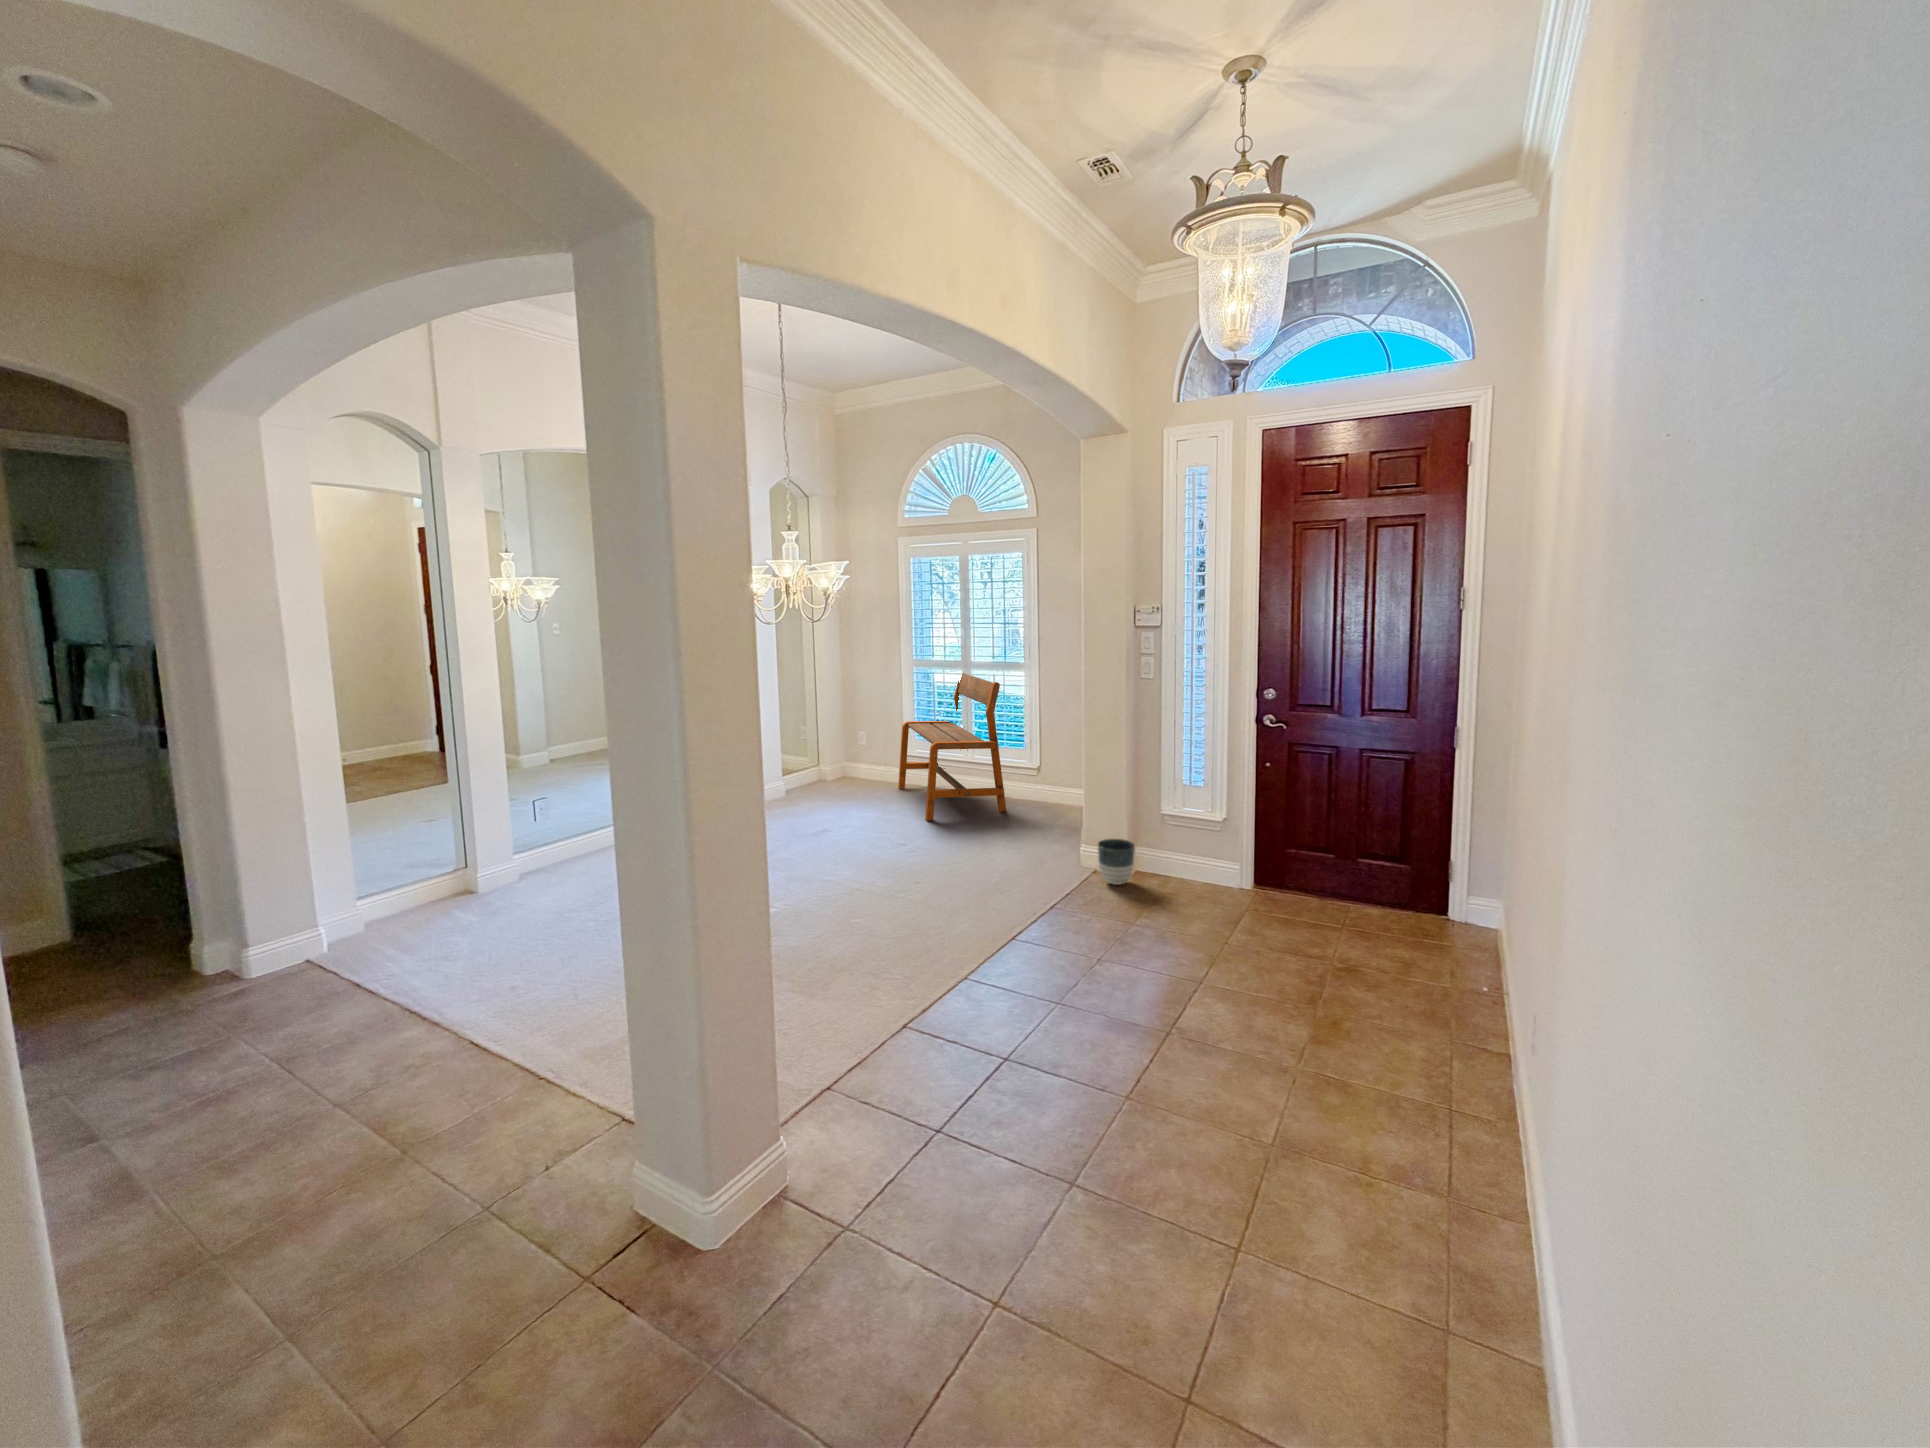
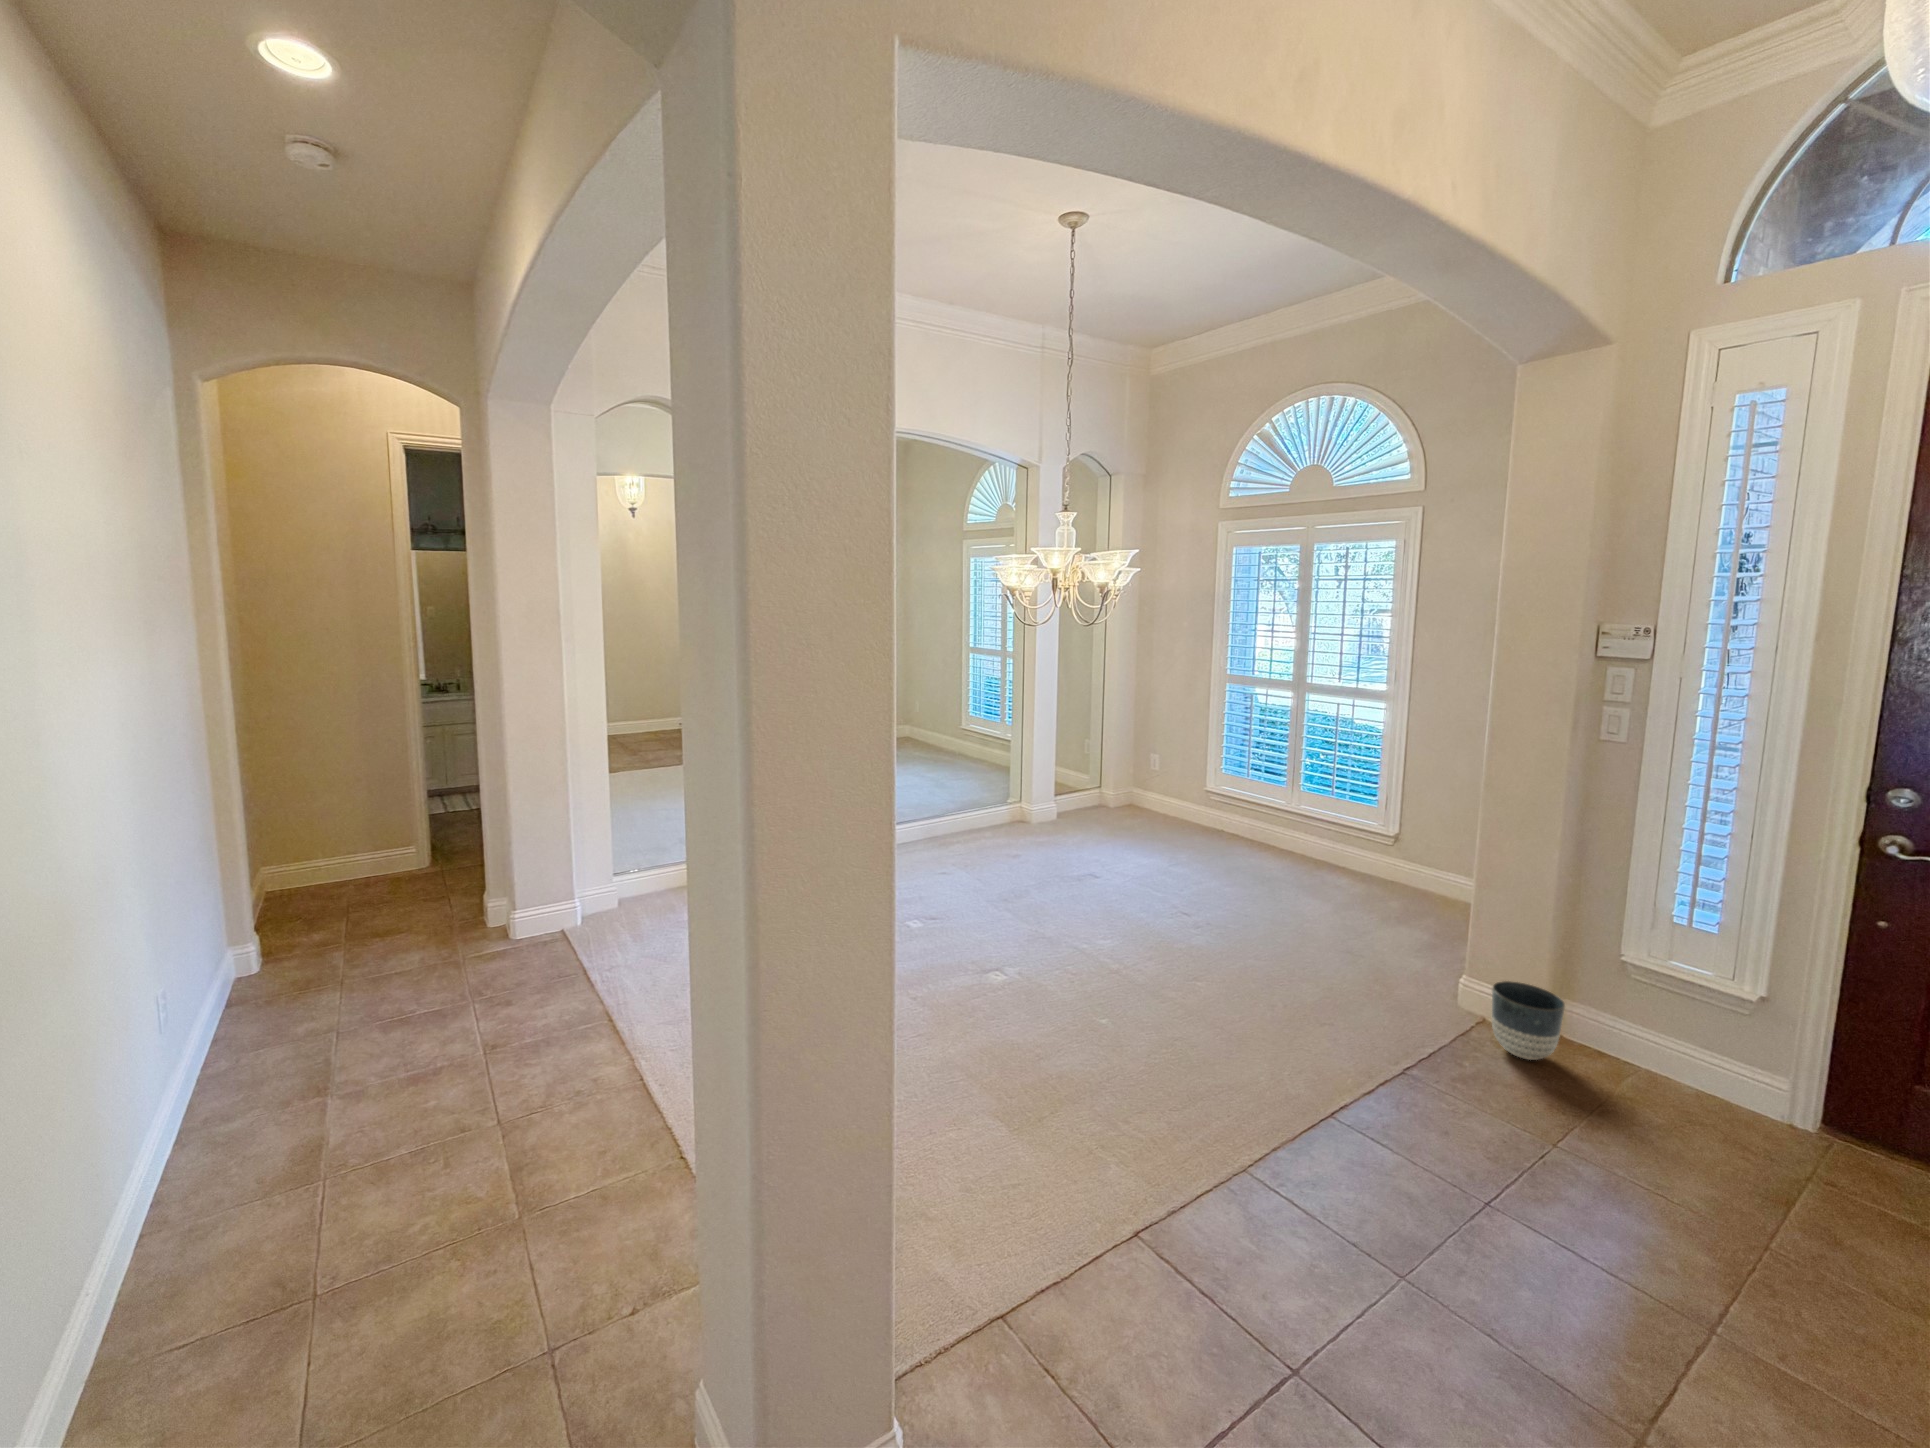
bench: present [898,673,1006,821] -> none [1194,692,1345,889]

